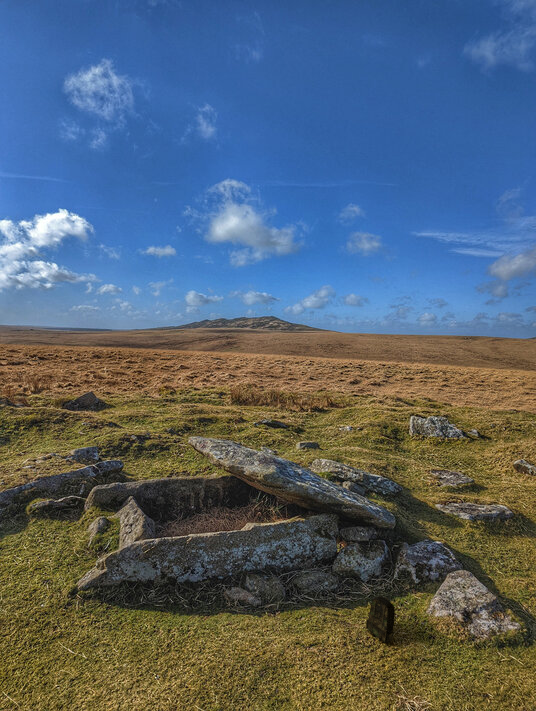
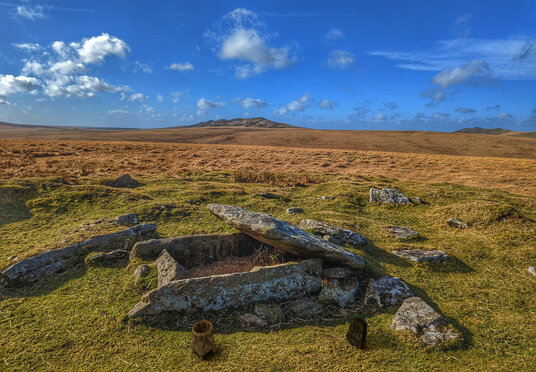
basket: none [156,595,189,654] -> present [191,320,215,361]

